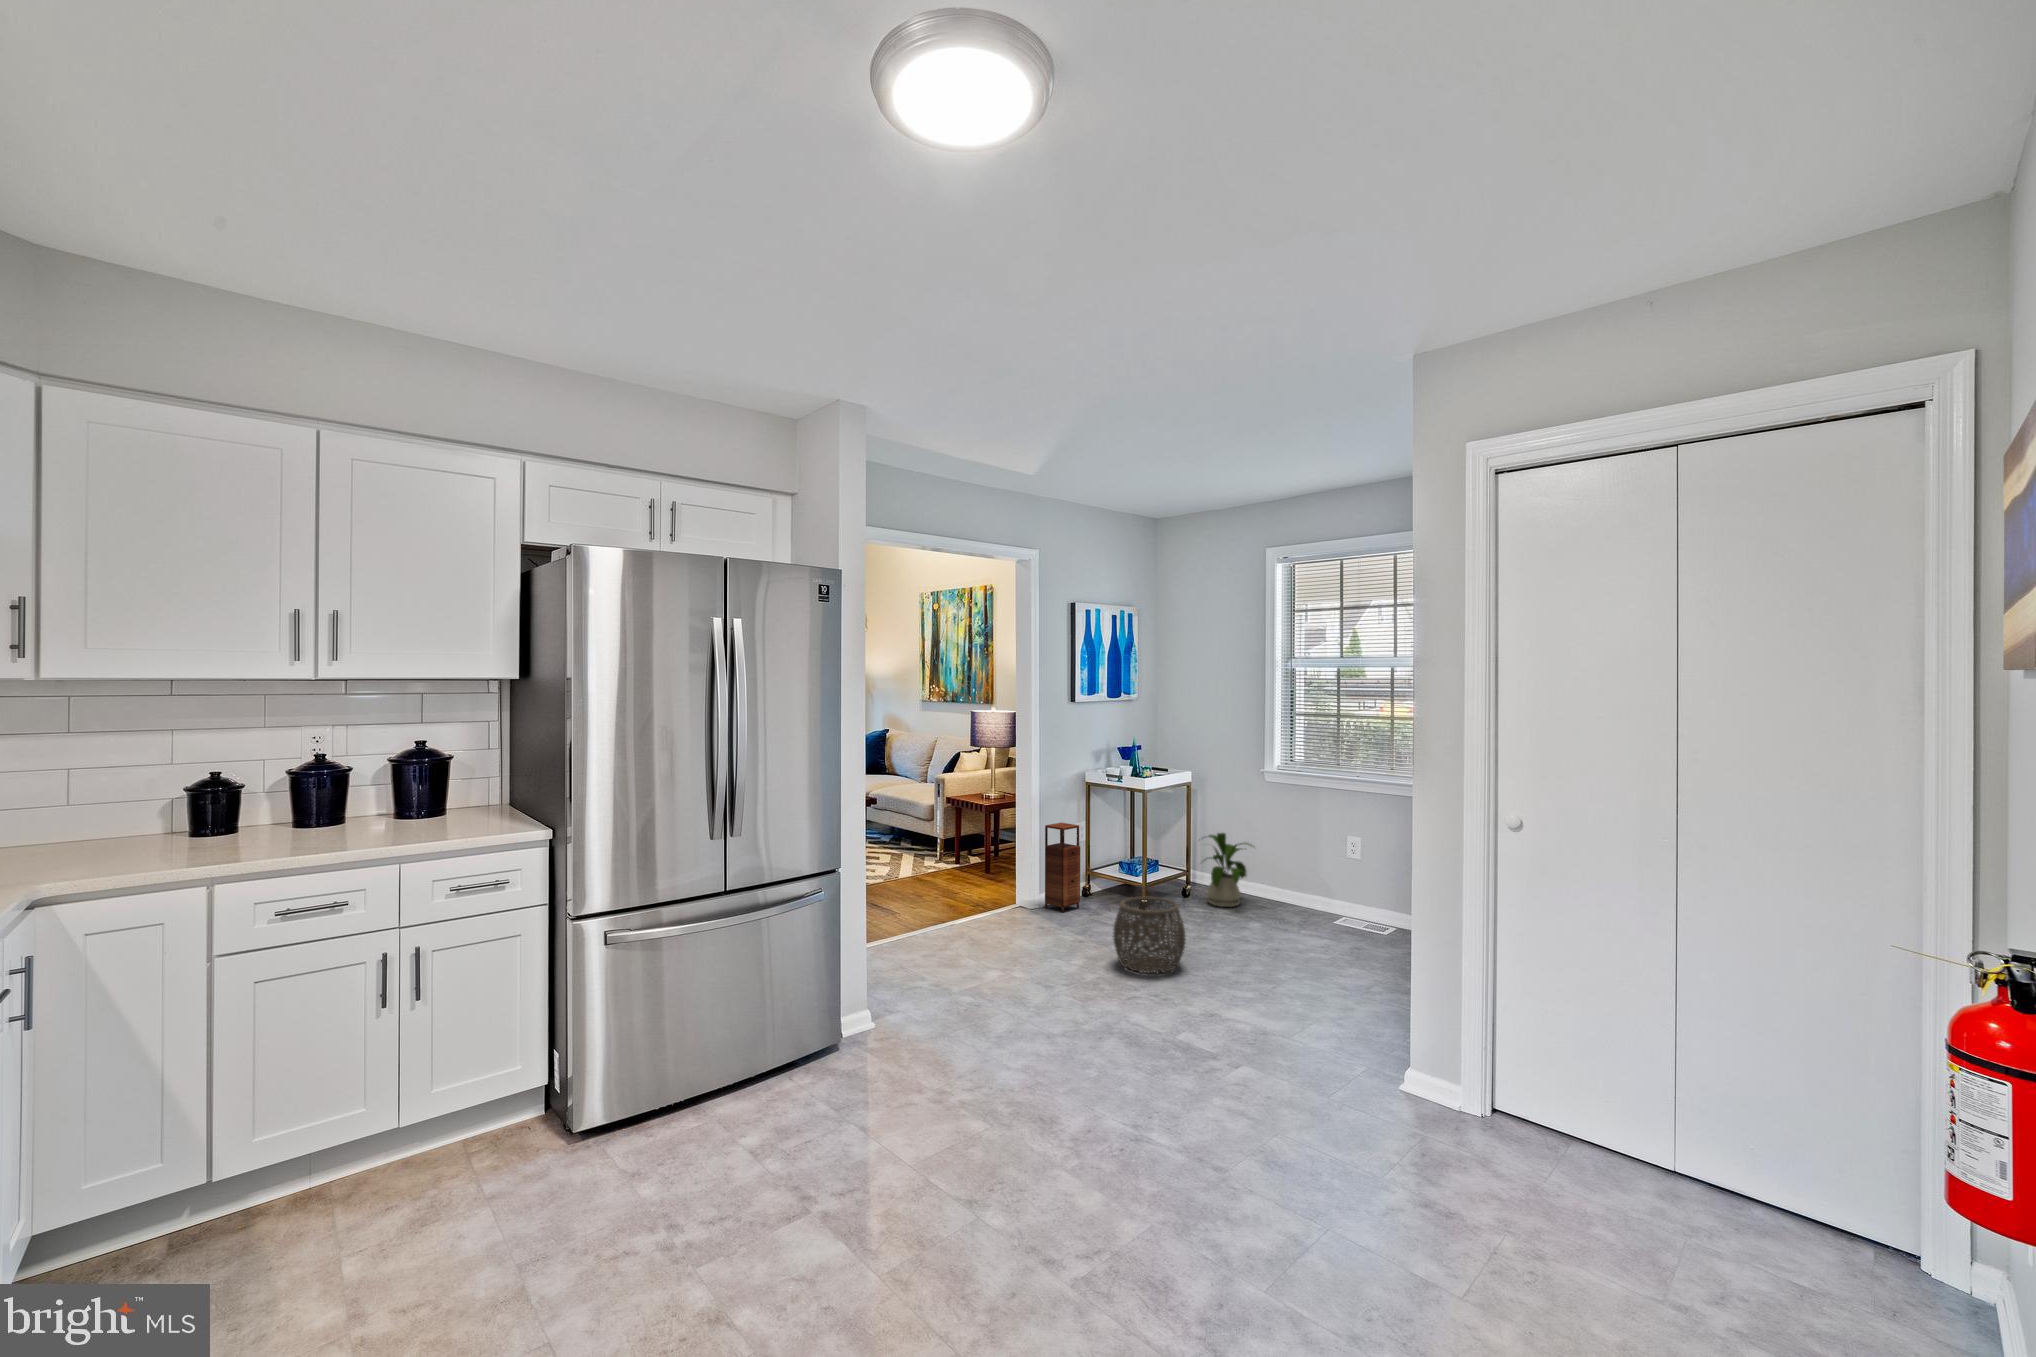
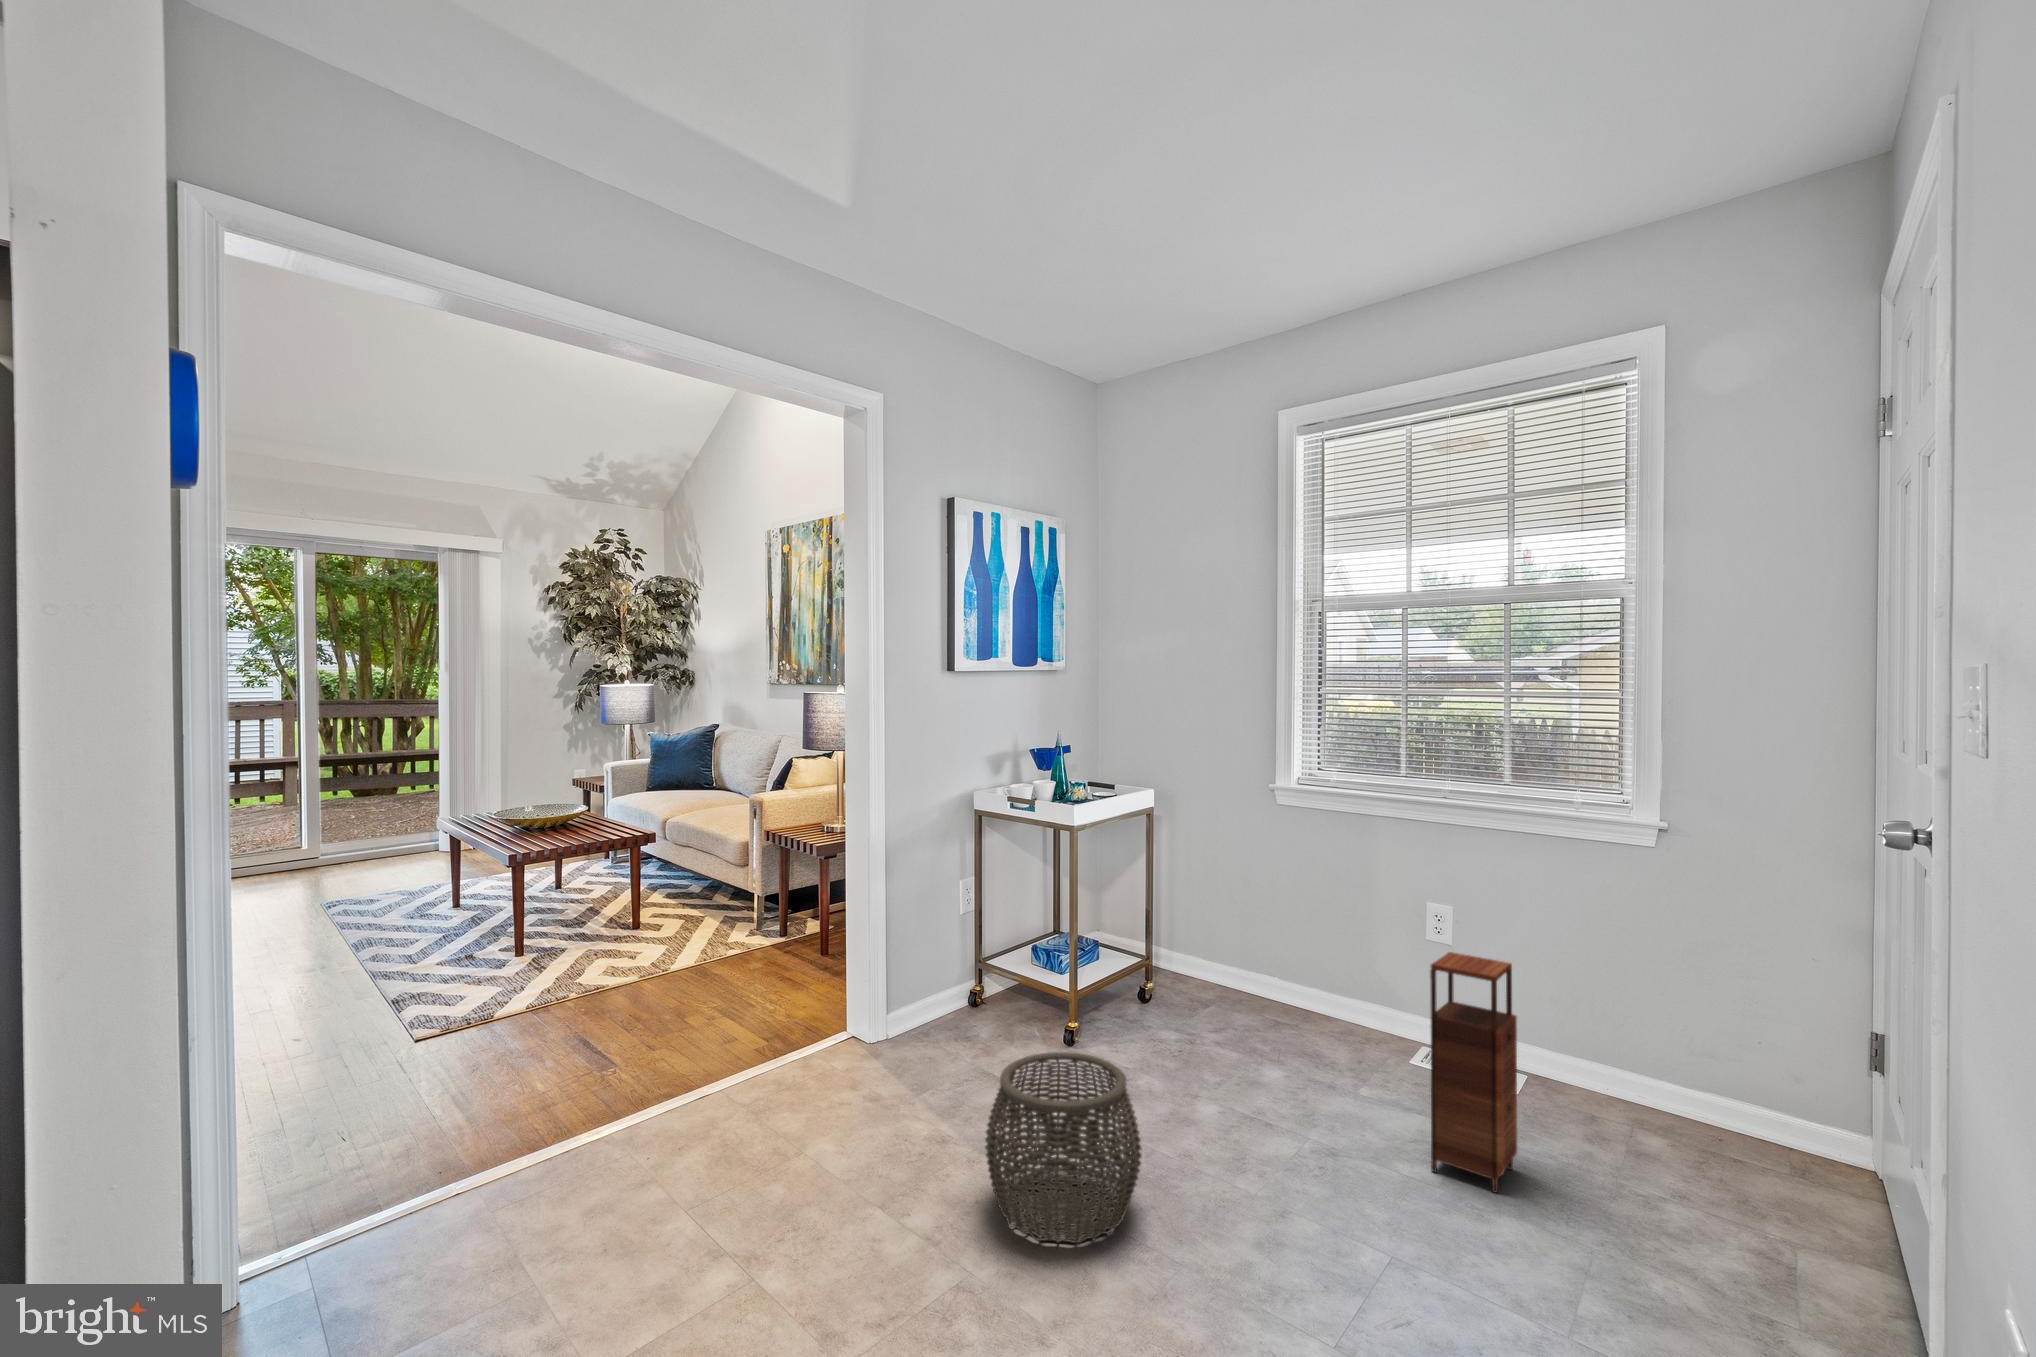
storage cabinet: present [1045,823,1080,912] -> present [1430,952,1517,1192]
house plant: present [1205,833,1252,907] -> none [1164,897,1267,1027]

